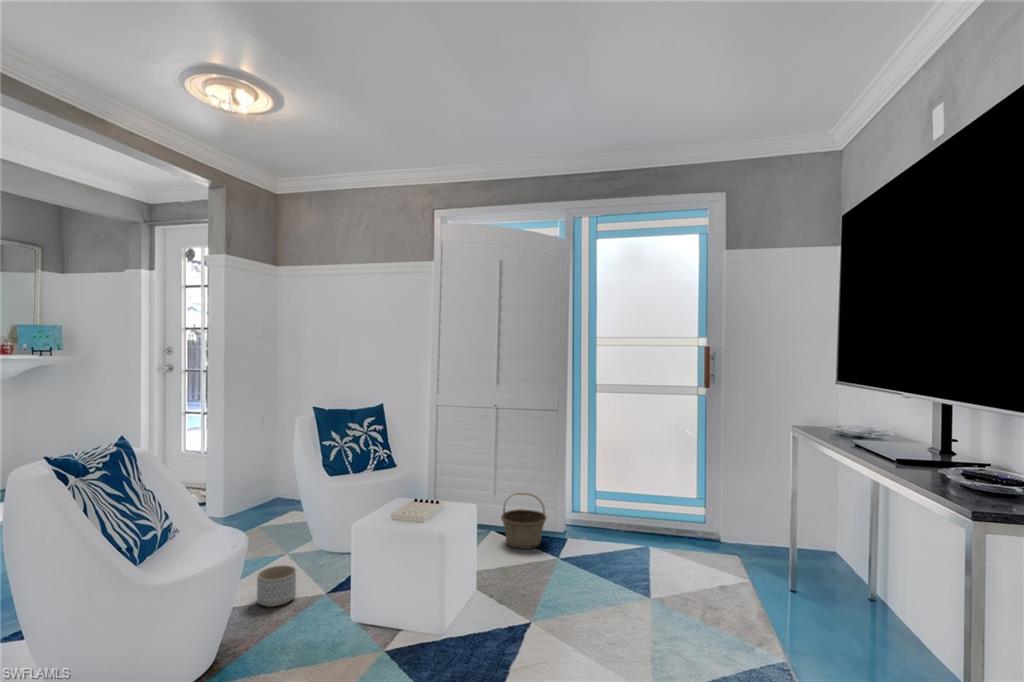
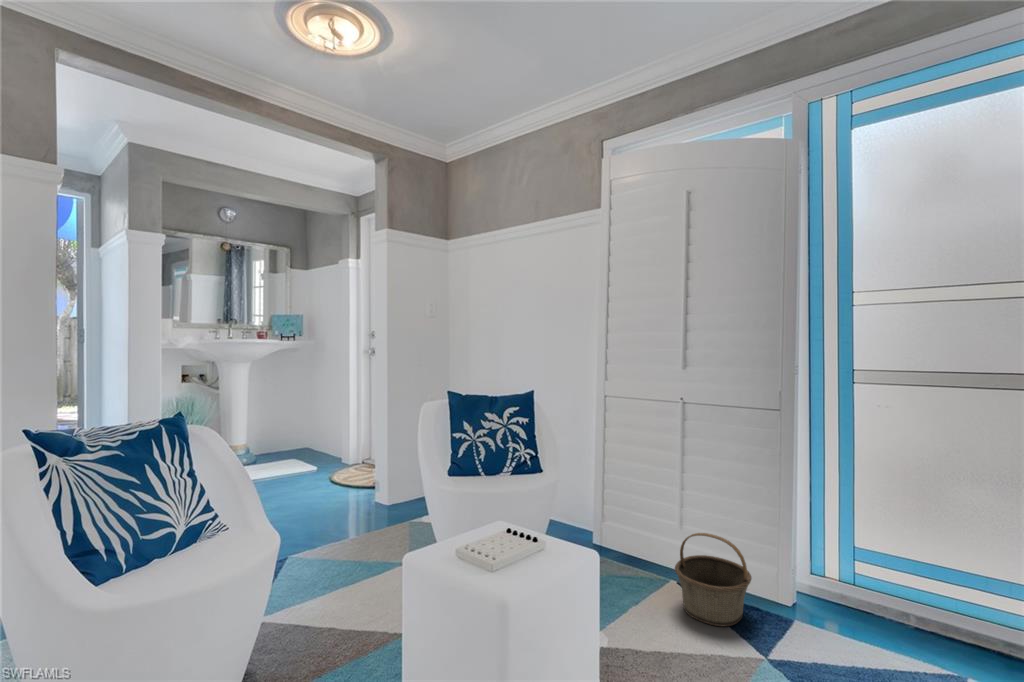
planter: present [257,565,296,607] -> none [320,590,368,646]

